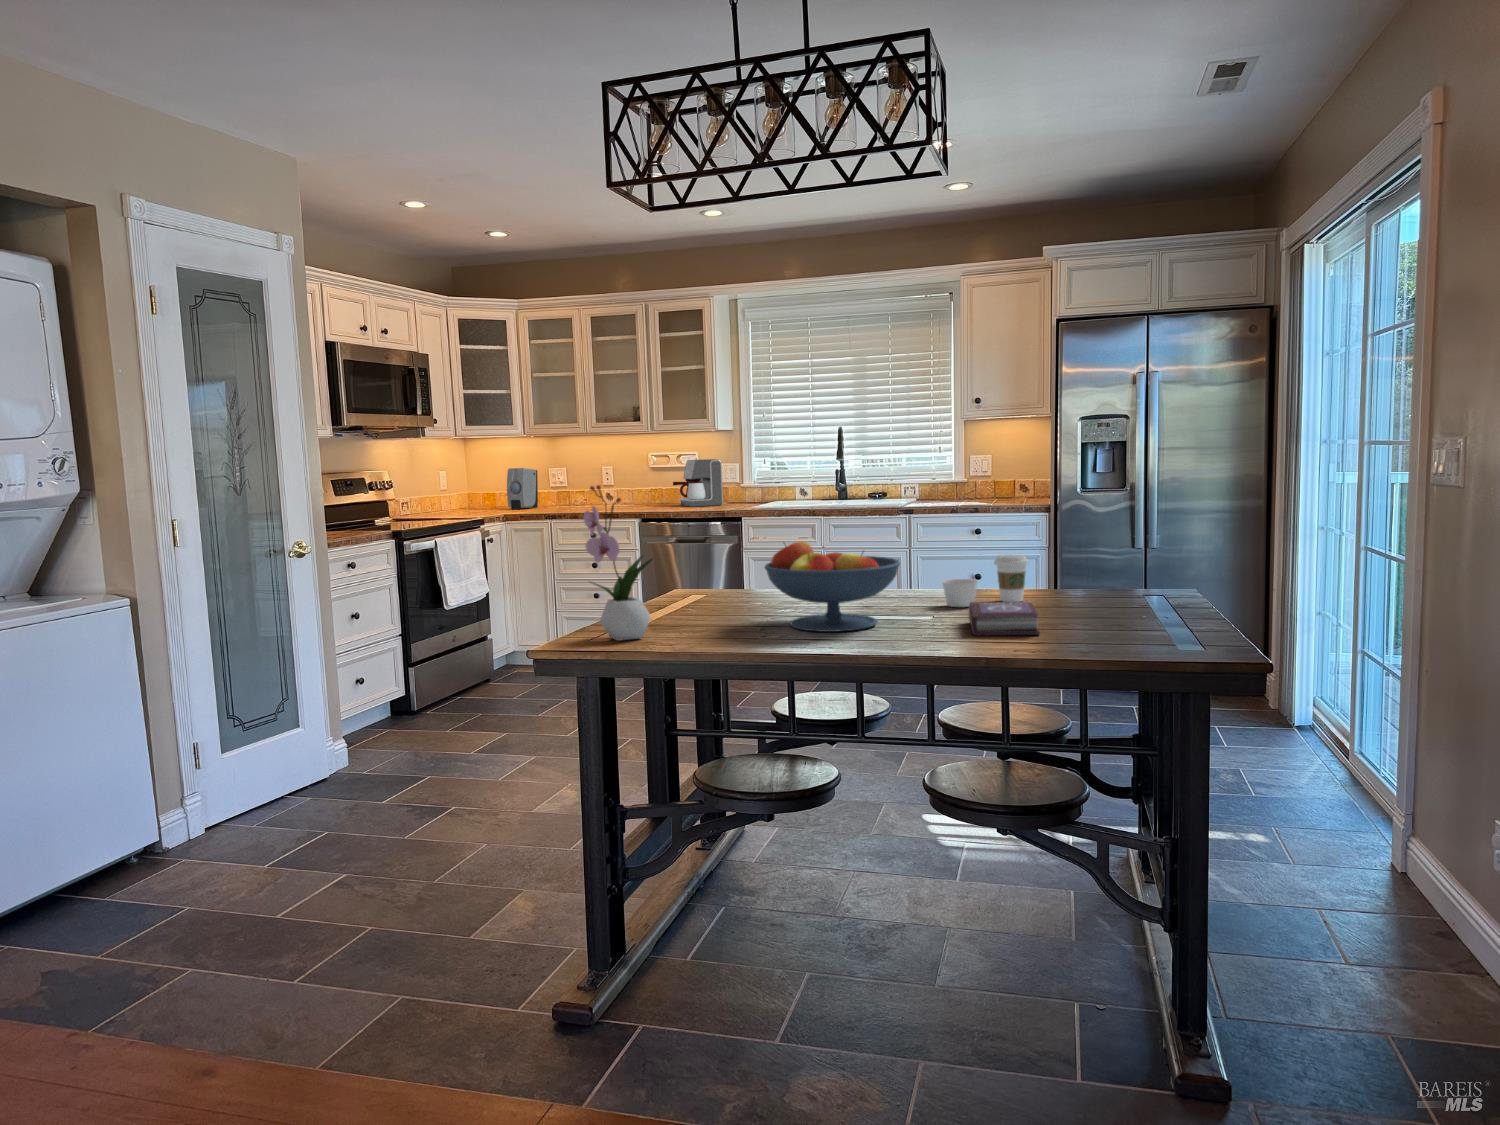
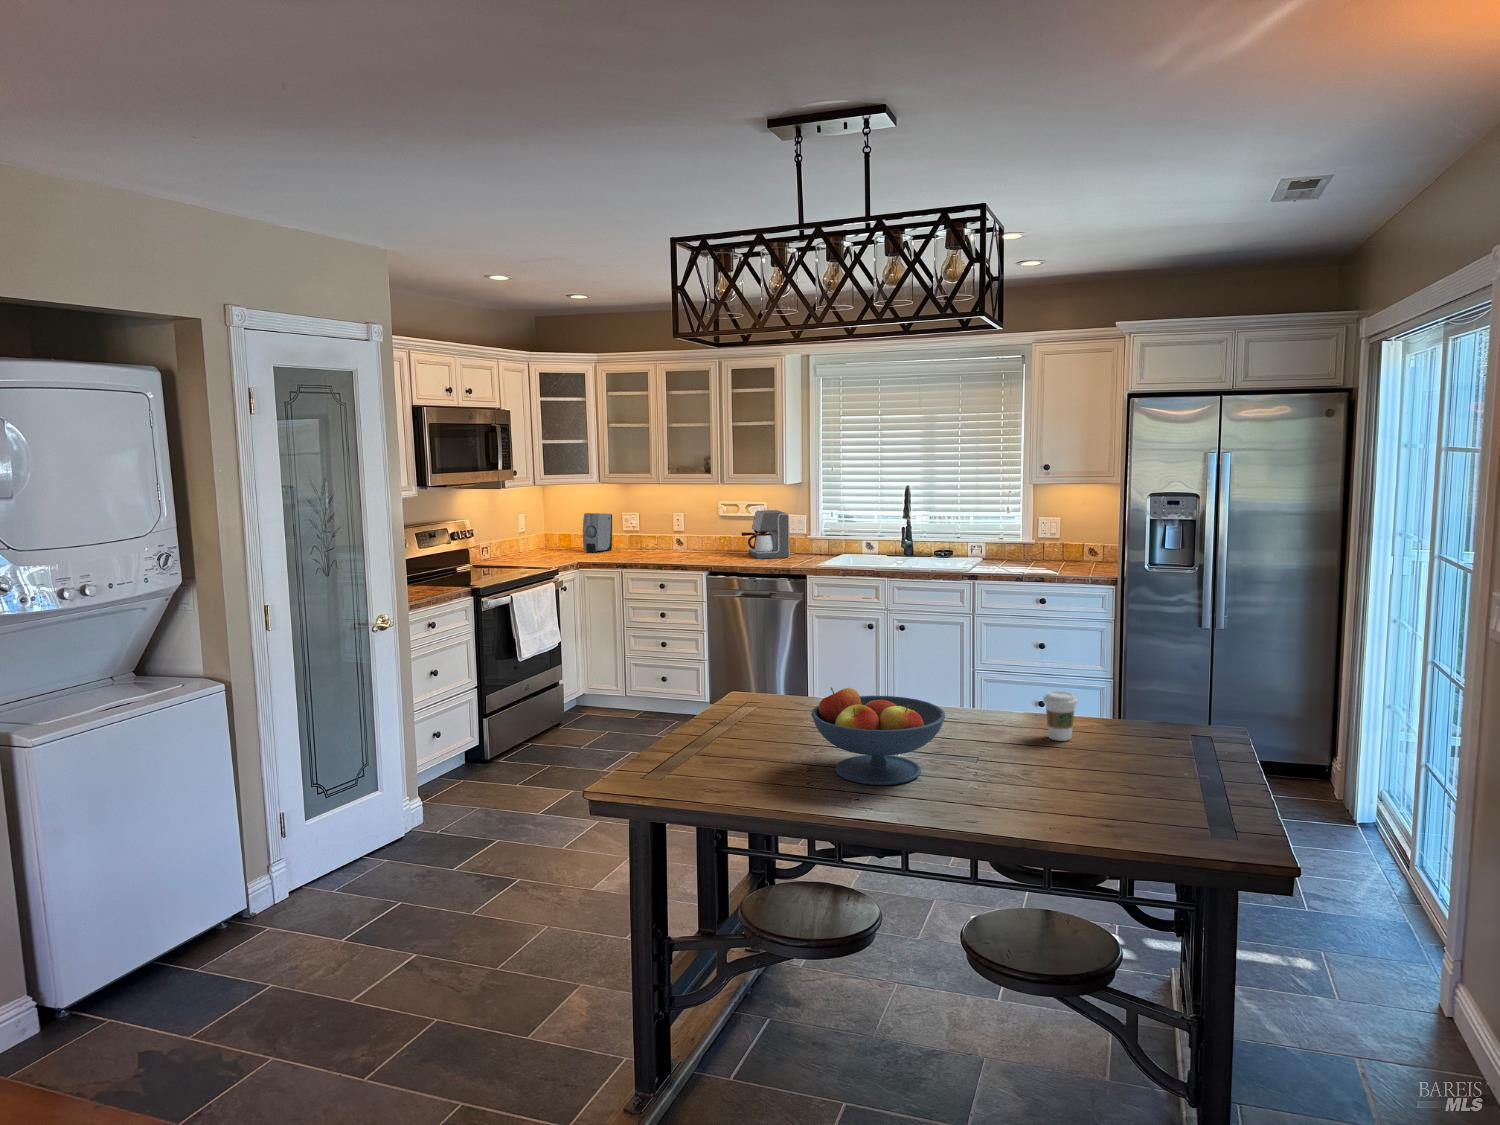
flower arrangement: present [584,485,653,641] -> none [637,635,703,787]
candle: present [942,579,977,607] -> none [990,716,1025,747]
book: present [969,602,1040,635] -> none [1012,756,1081,805]

